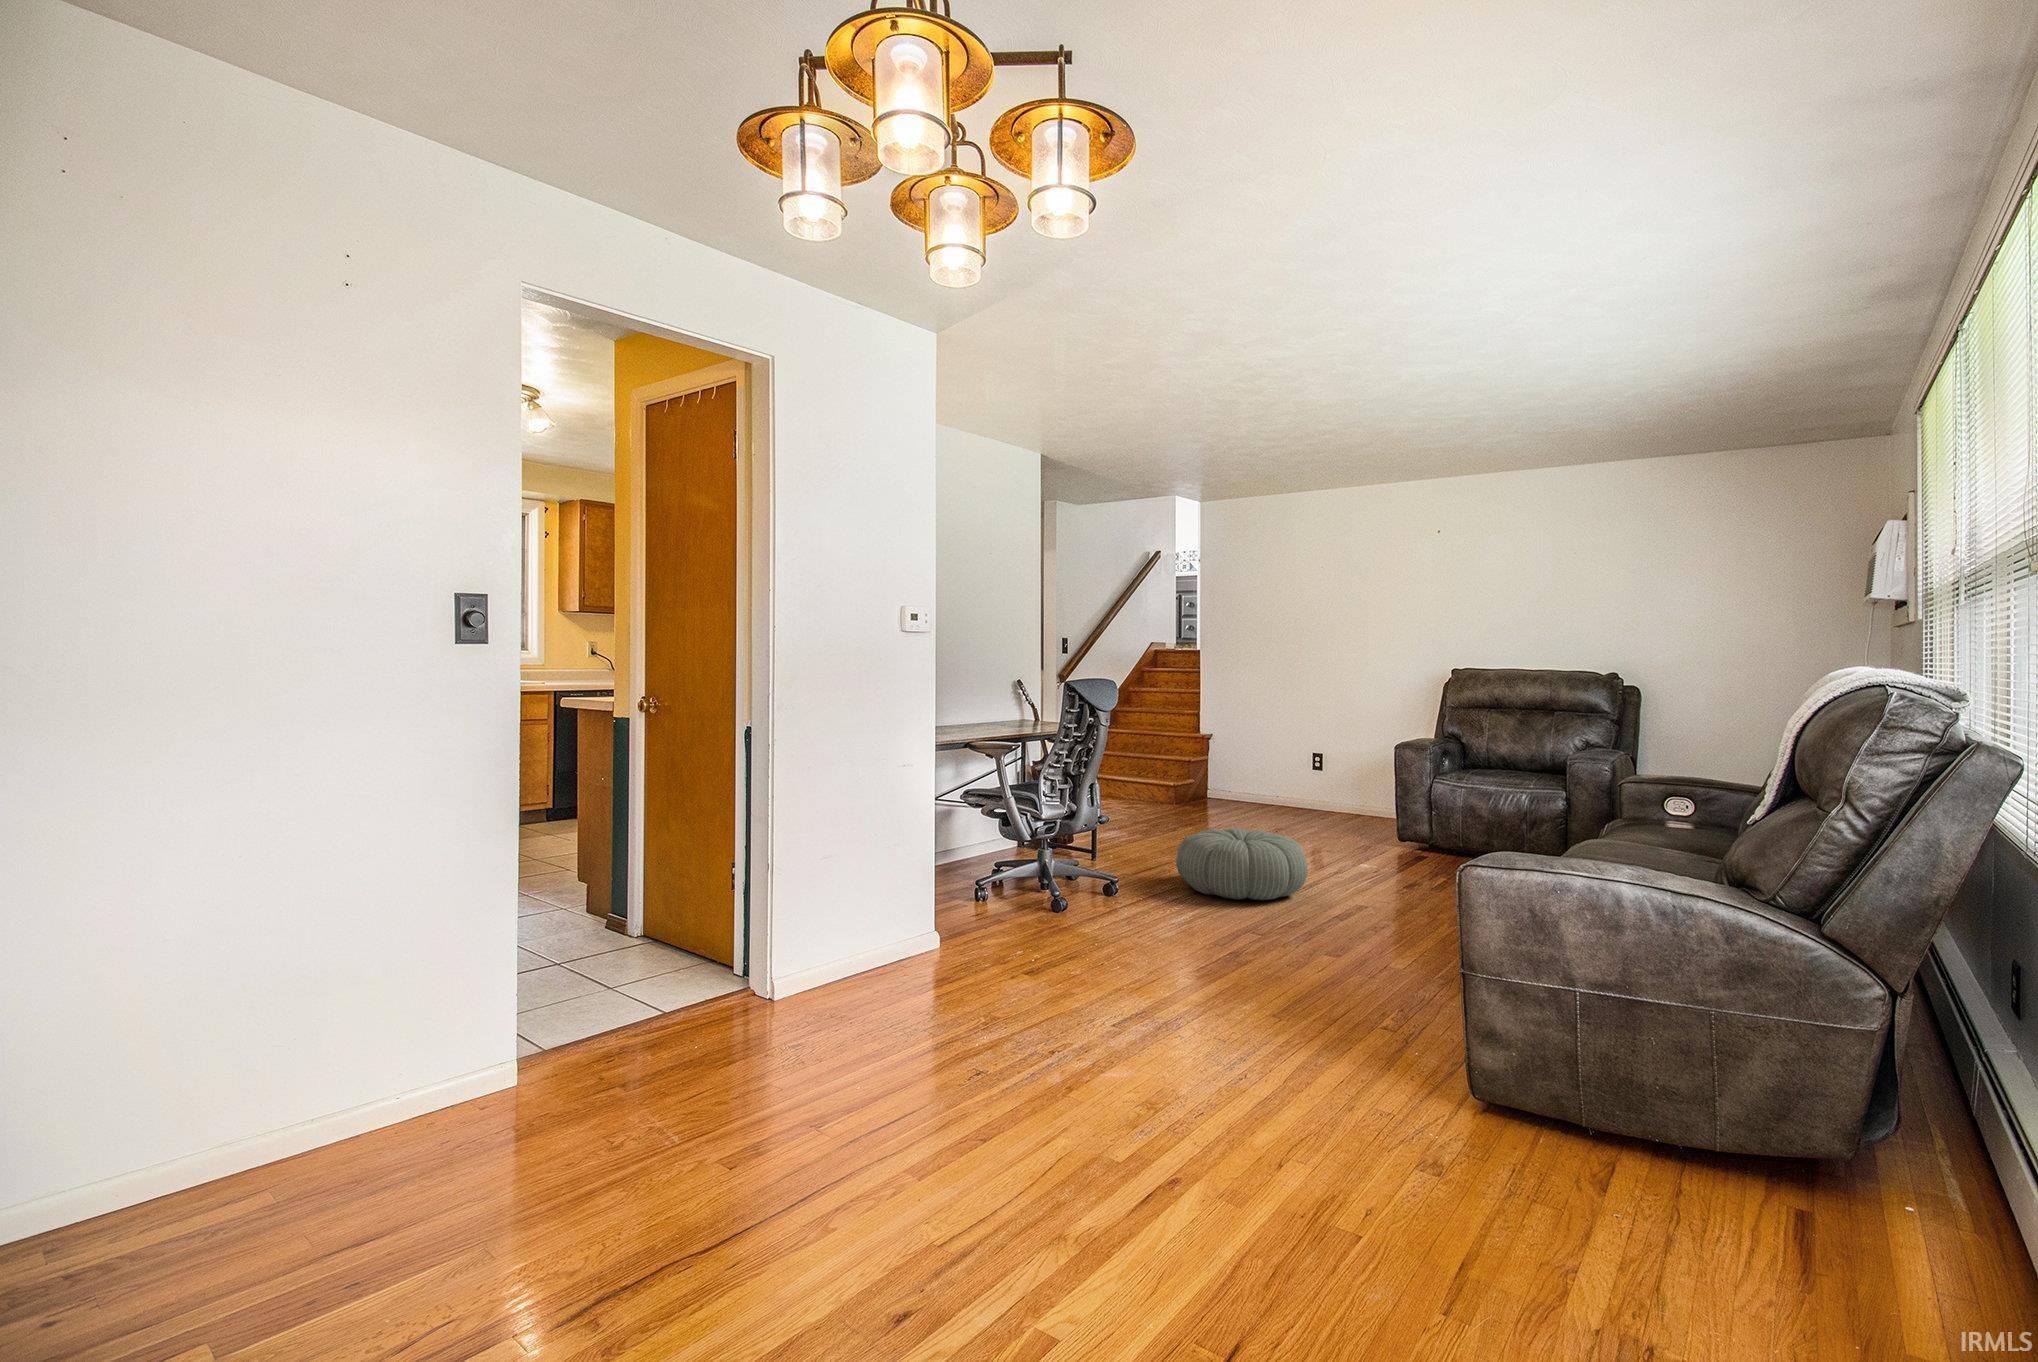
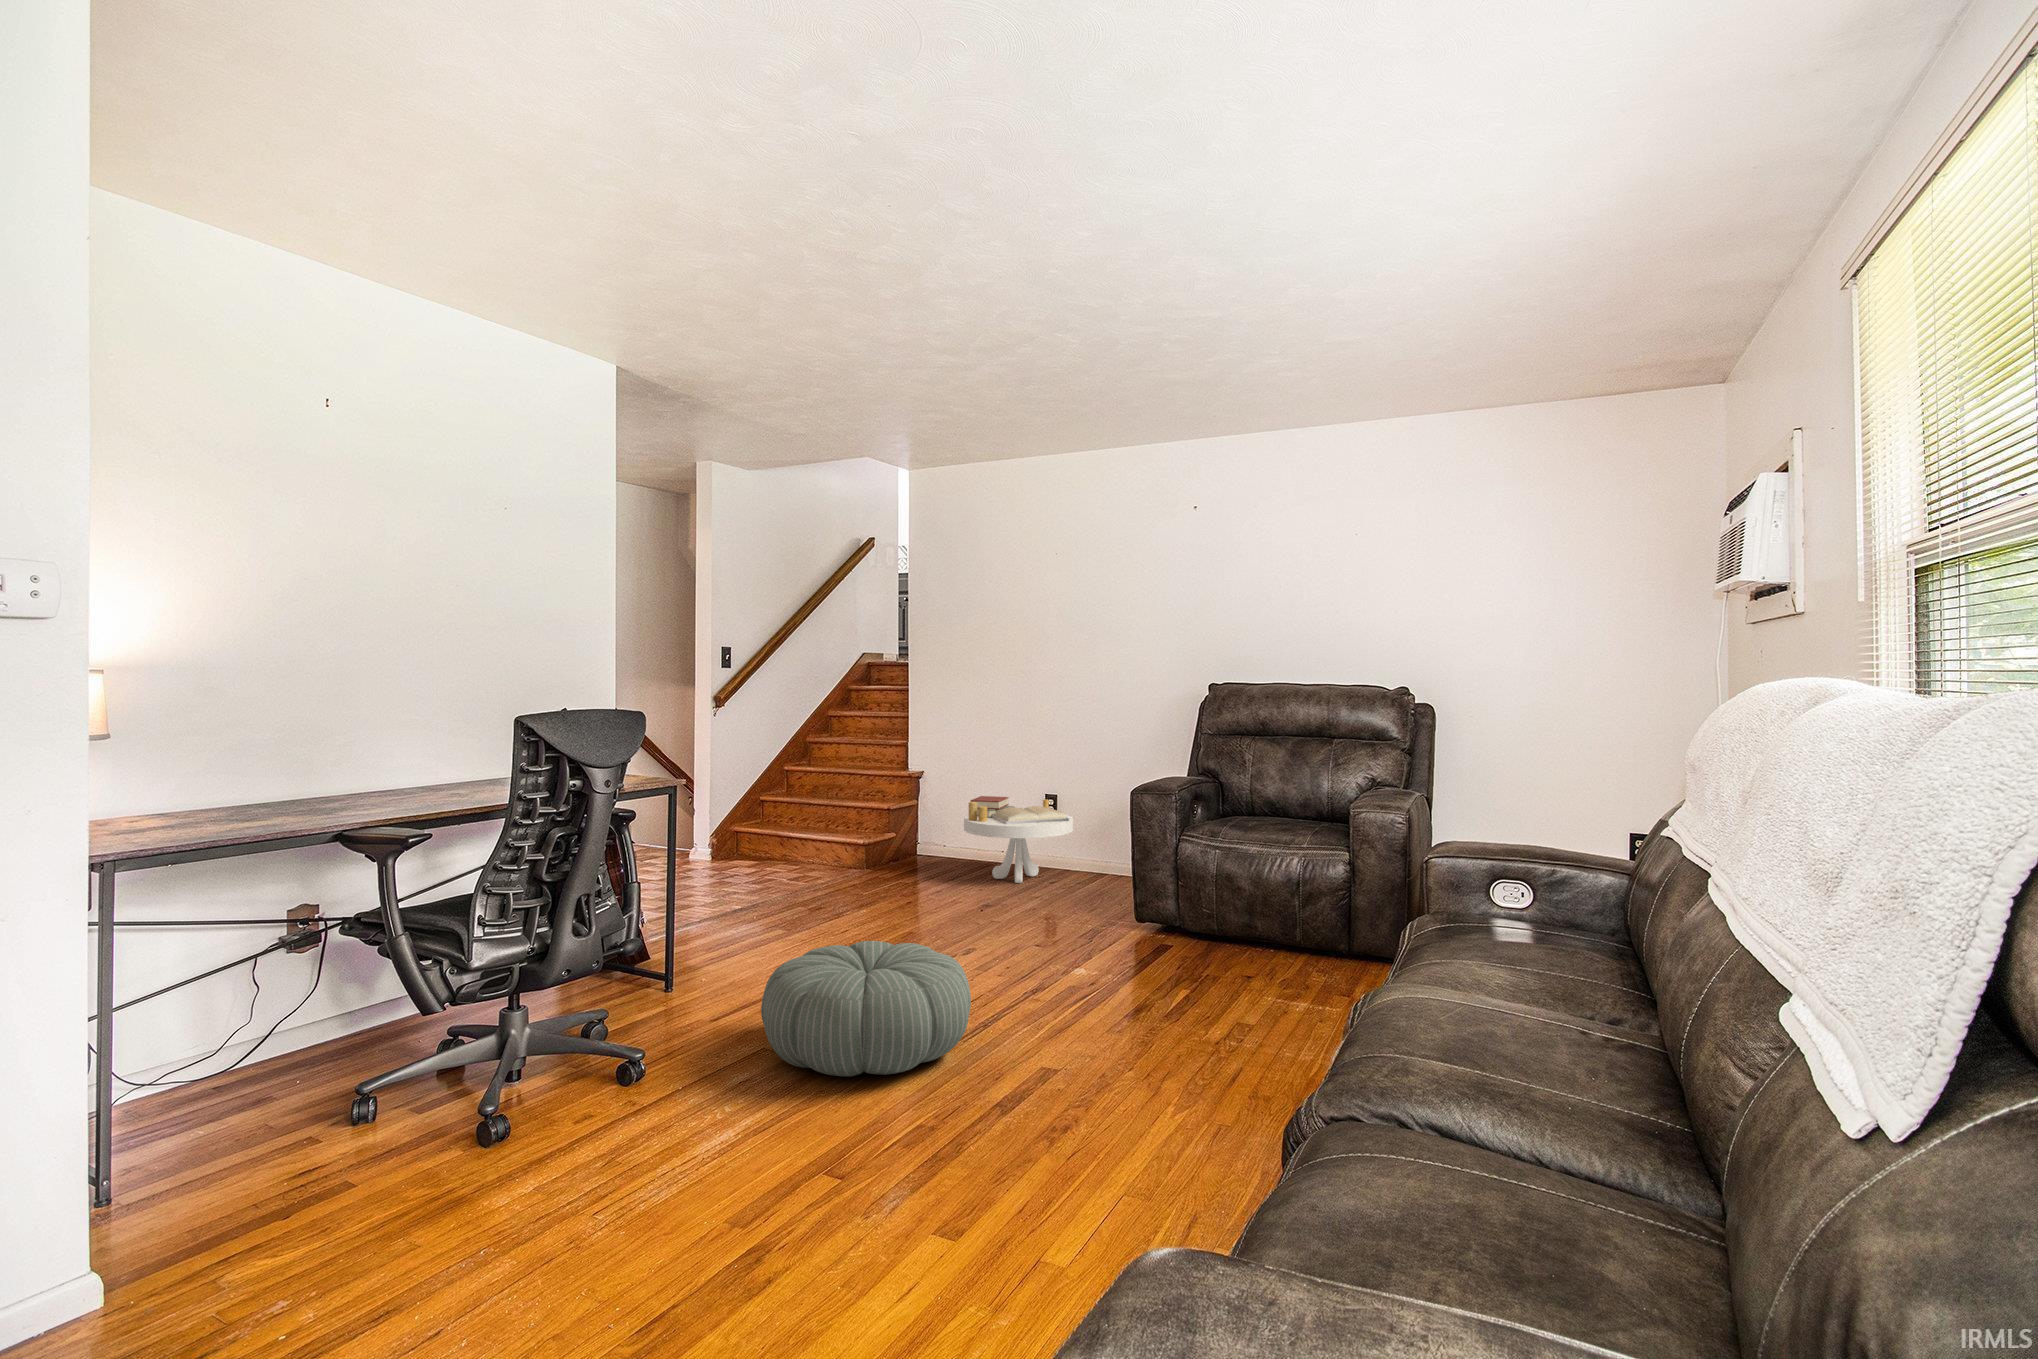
side table: none [1253,753,1339,817] -> present [964,796,1073,883]

